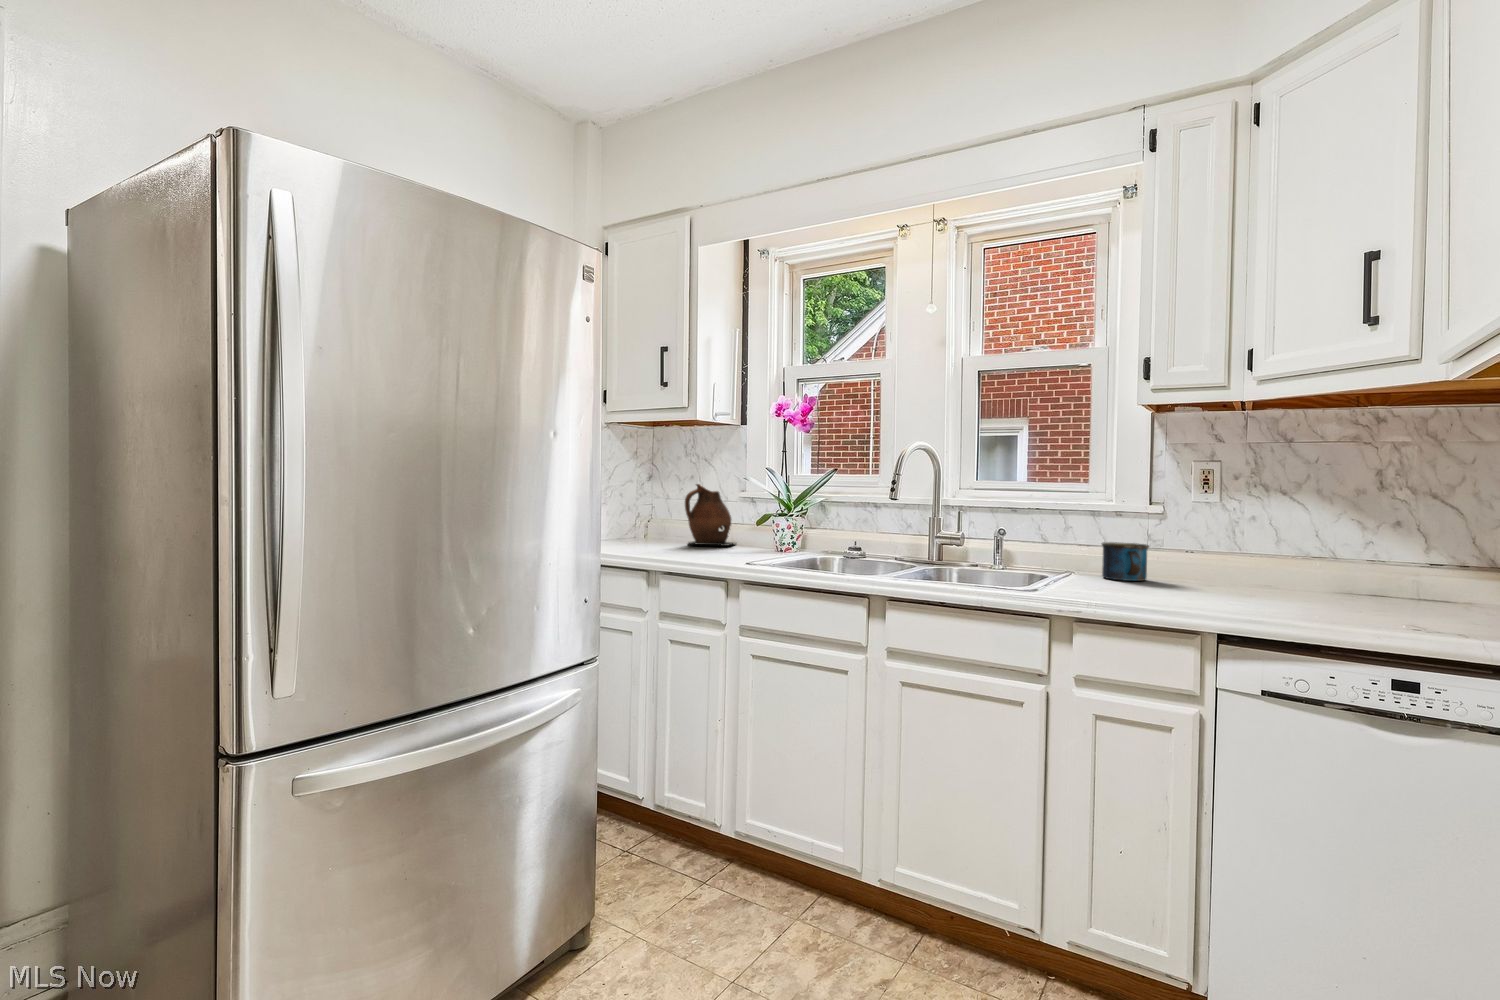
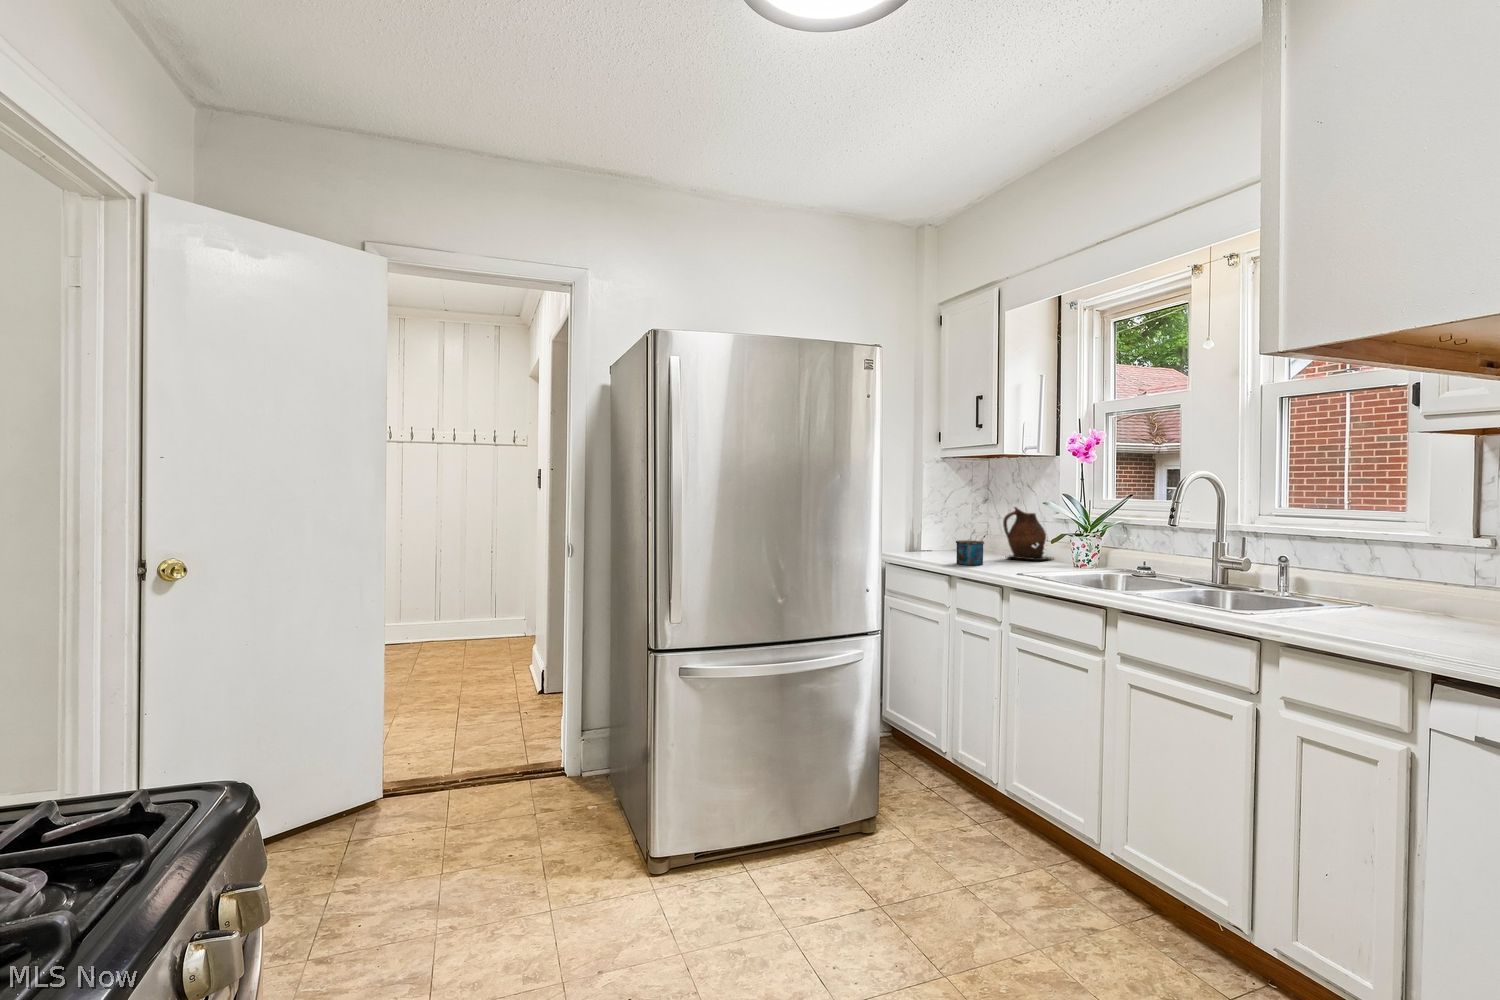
mug: present [1102,542,1149,581] -> present [956,540,984,565]

